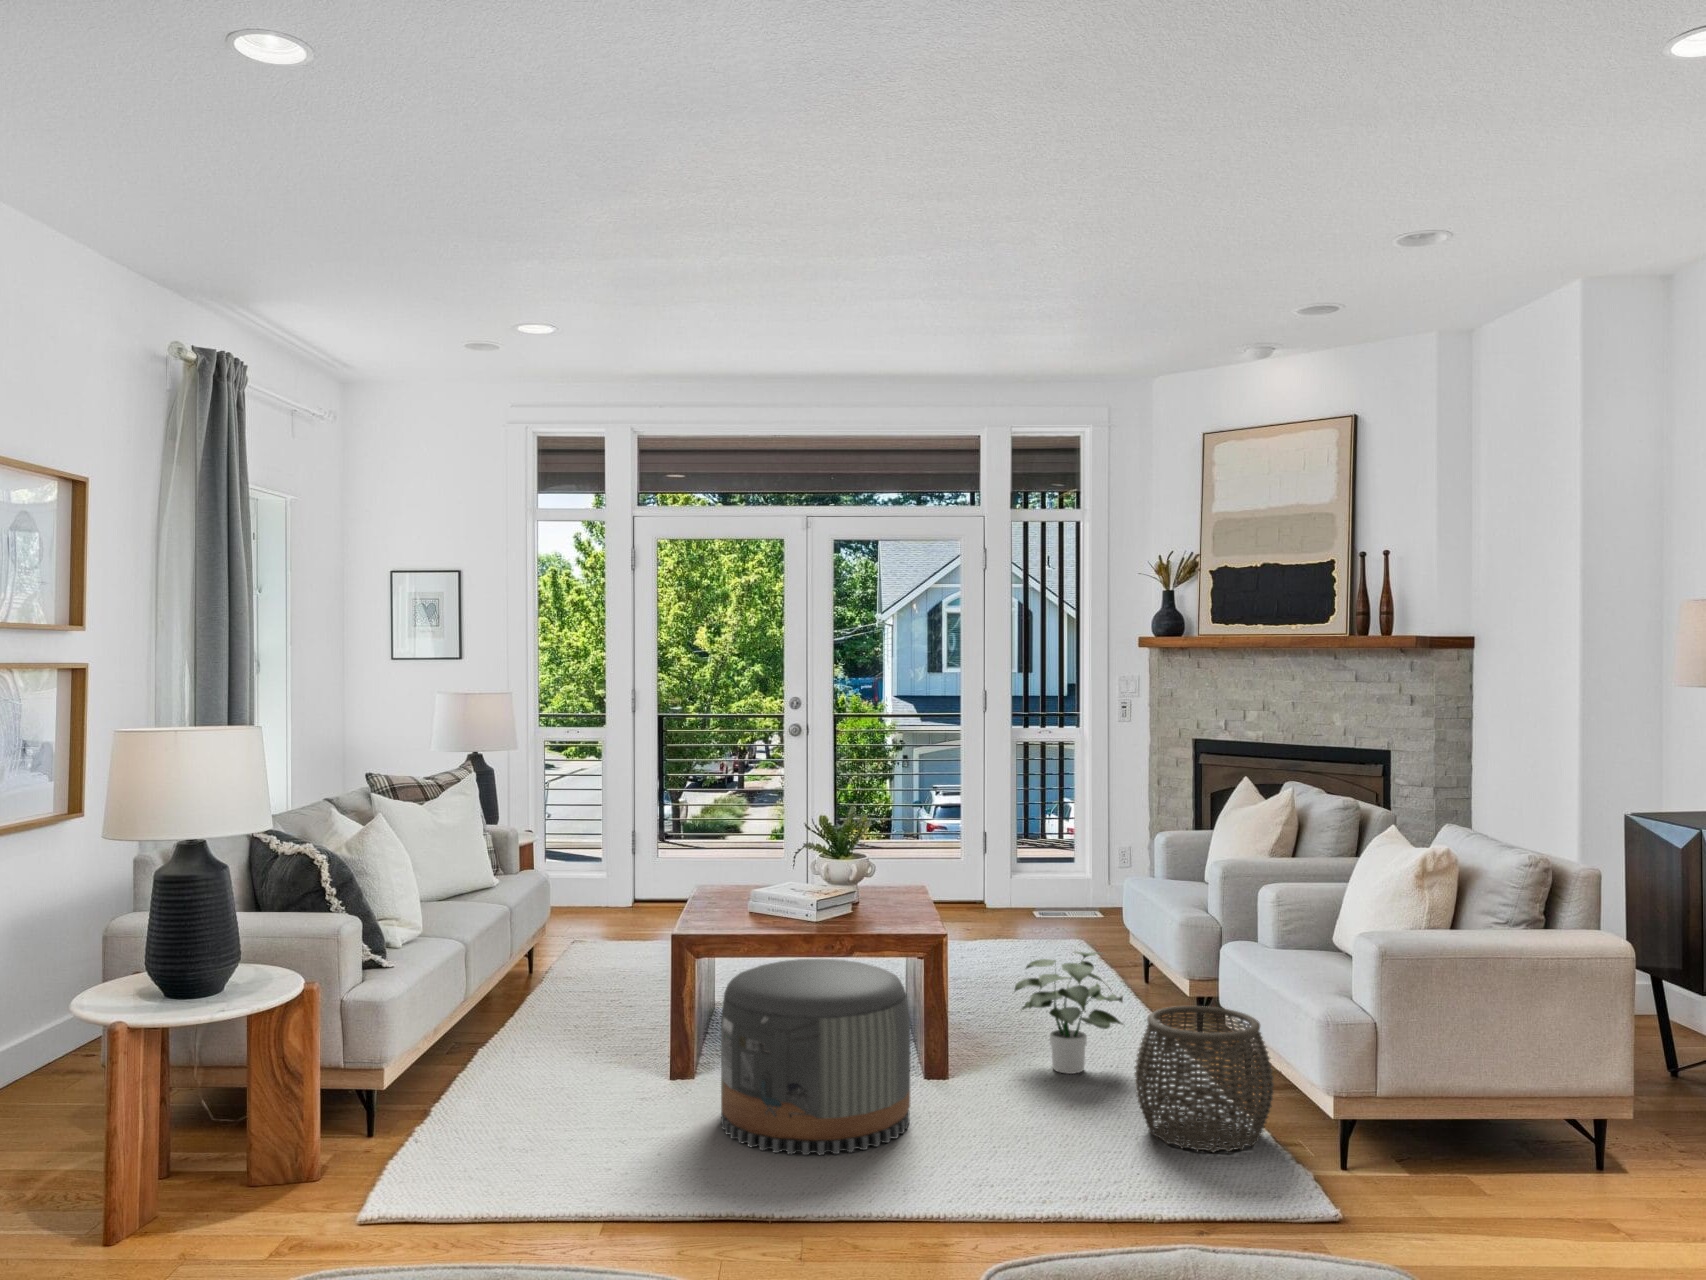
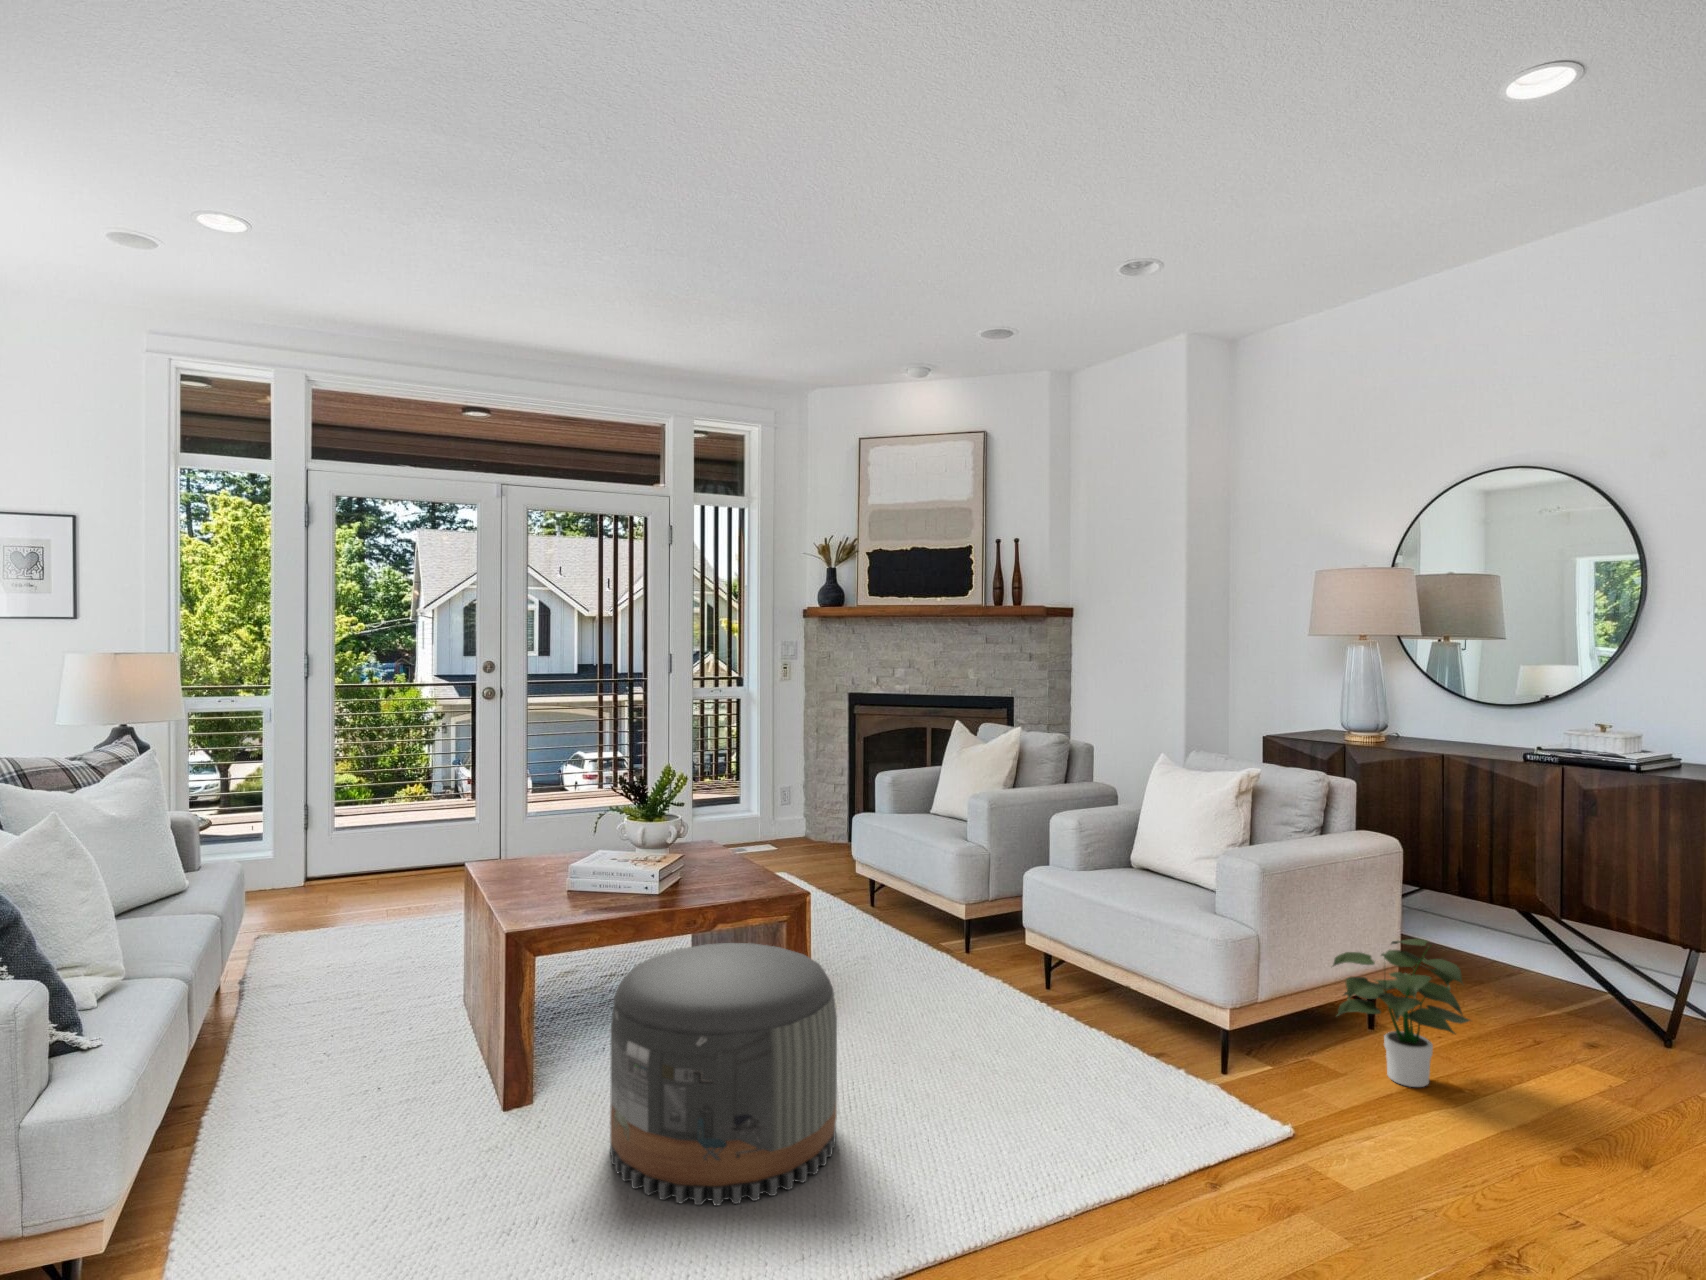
potted plant: present [1015,951,1123,1074] -> present [1333,939,1470,1087]
woven basket: present [1134,1006,1274,1152] -> none [1037,943,1176,1097]

